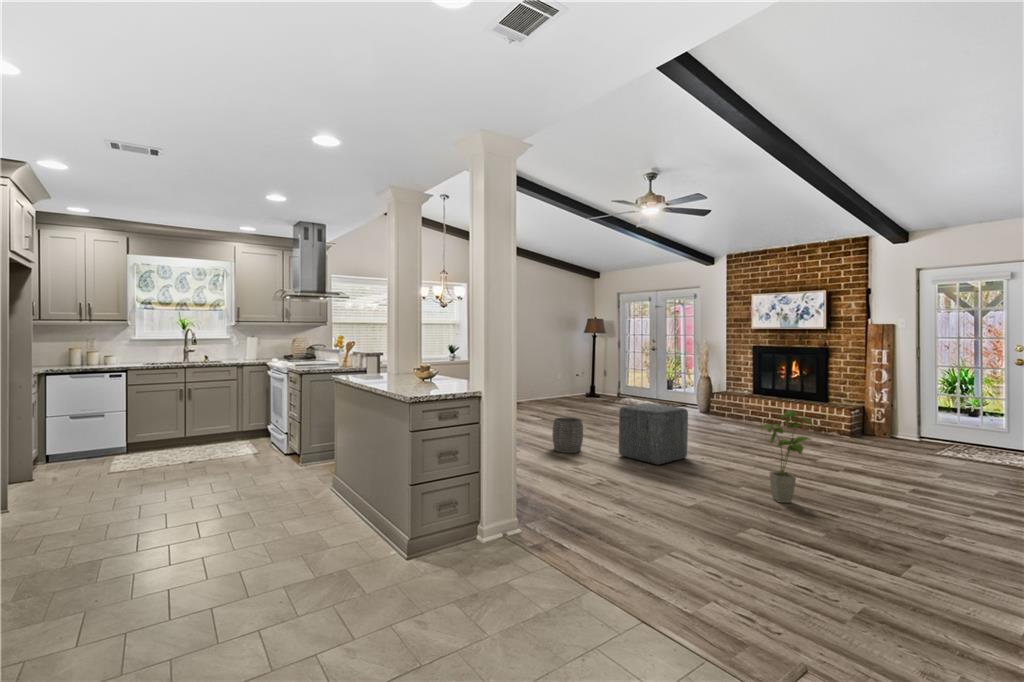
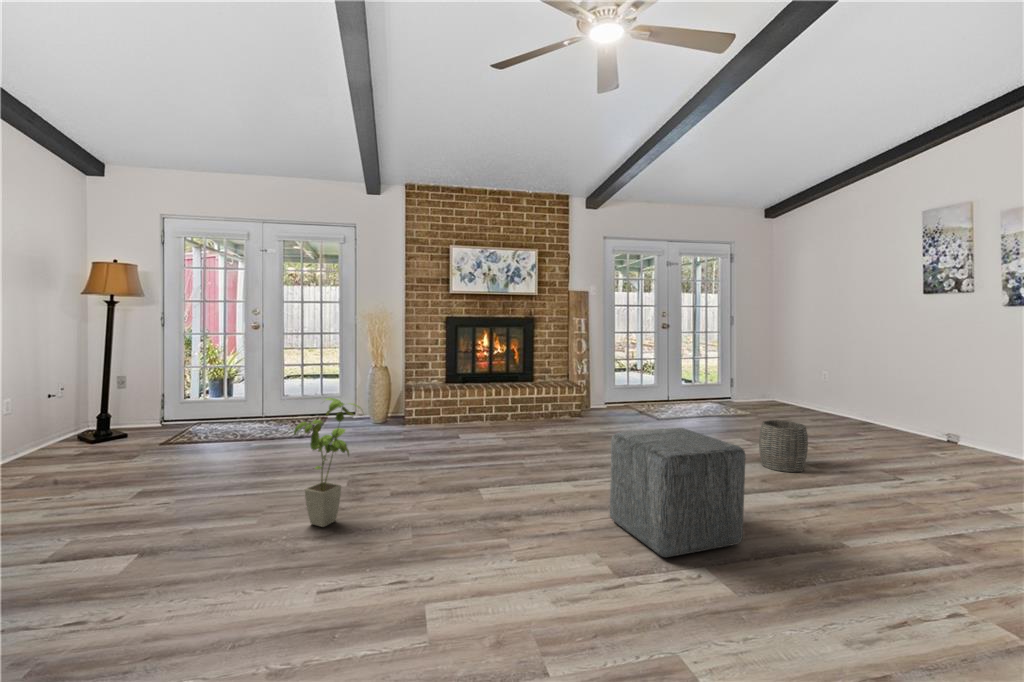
house plant: present [762,411,813,503] -> present [294,398,361,527]
woven basket: present [552,418,583,453] -> present [759,420,808,472]

